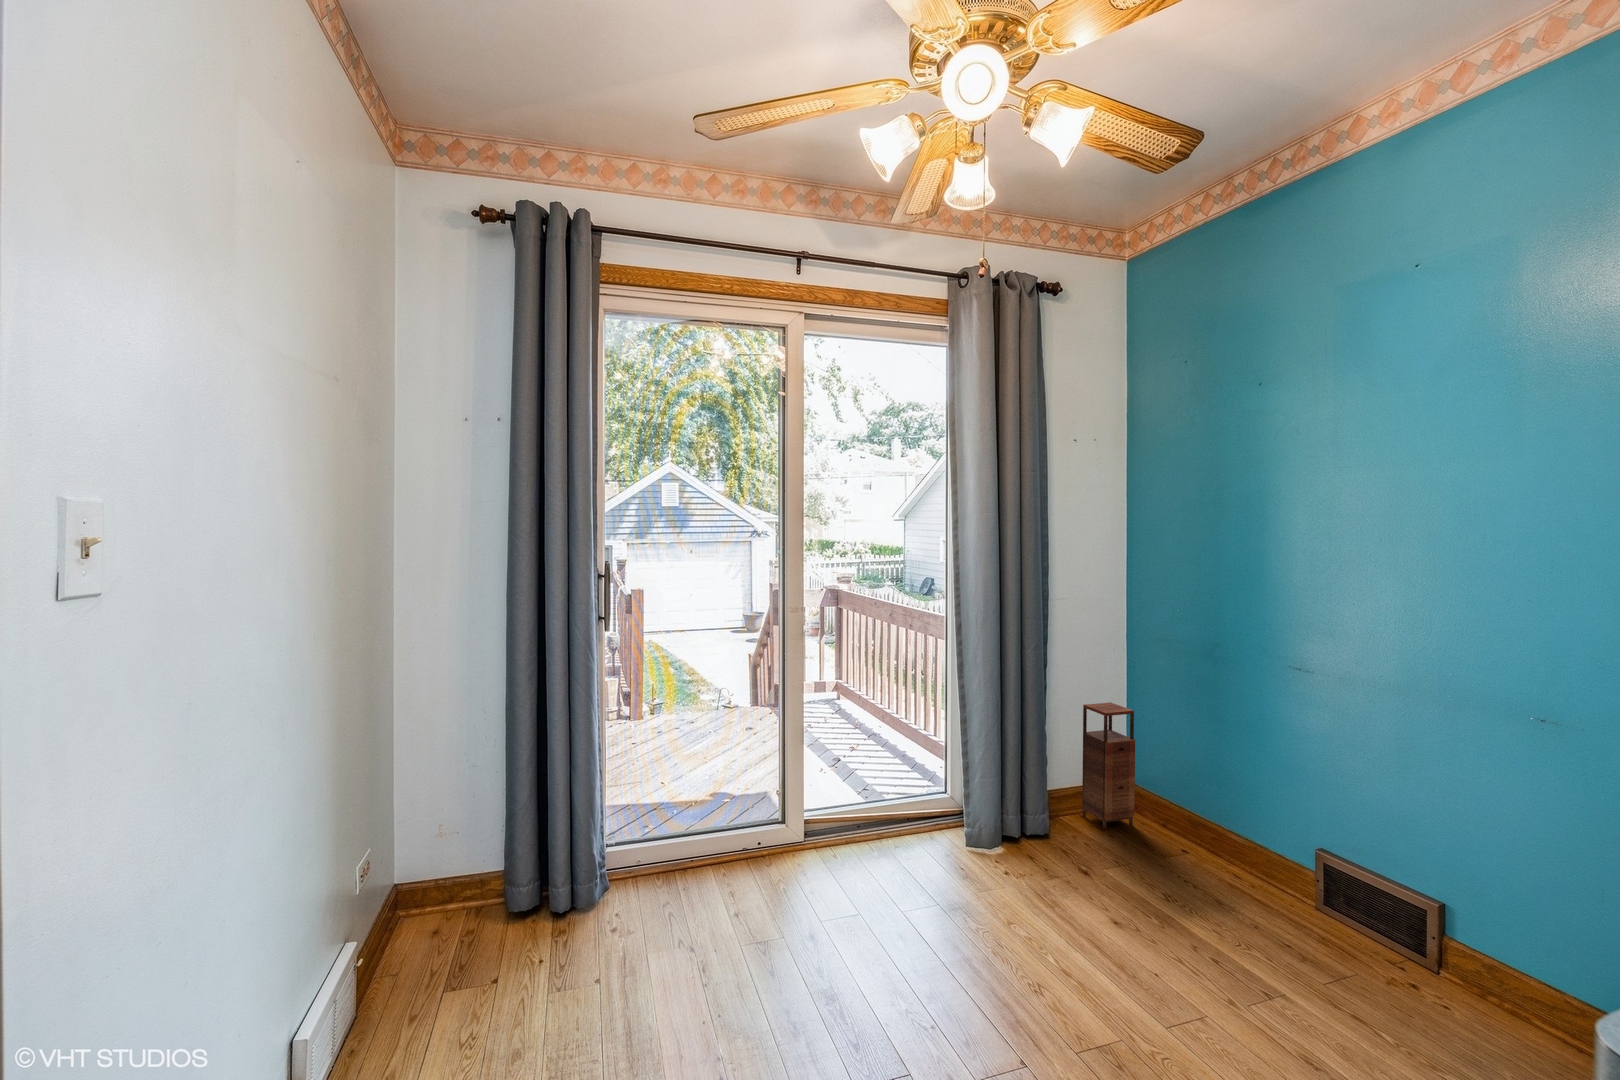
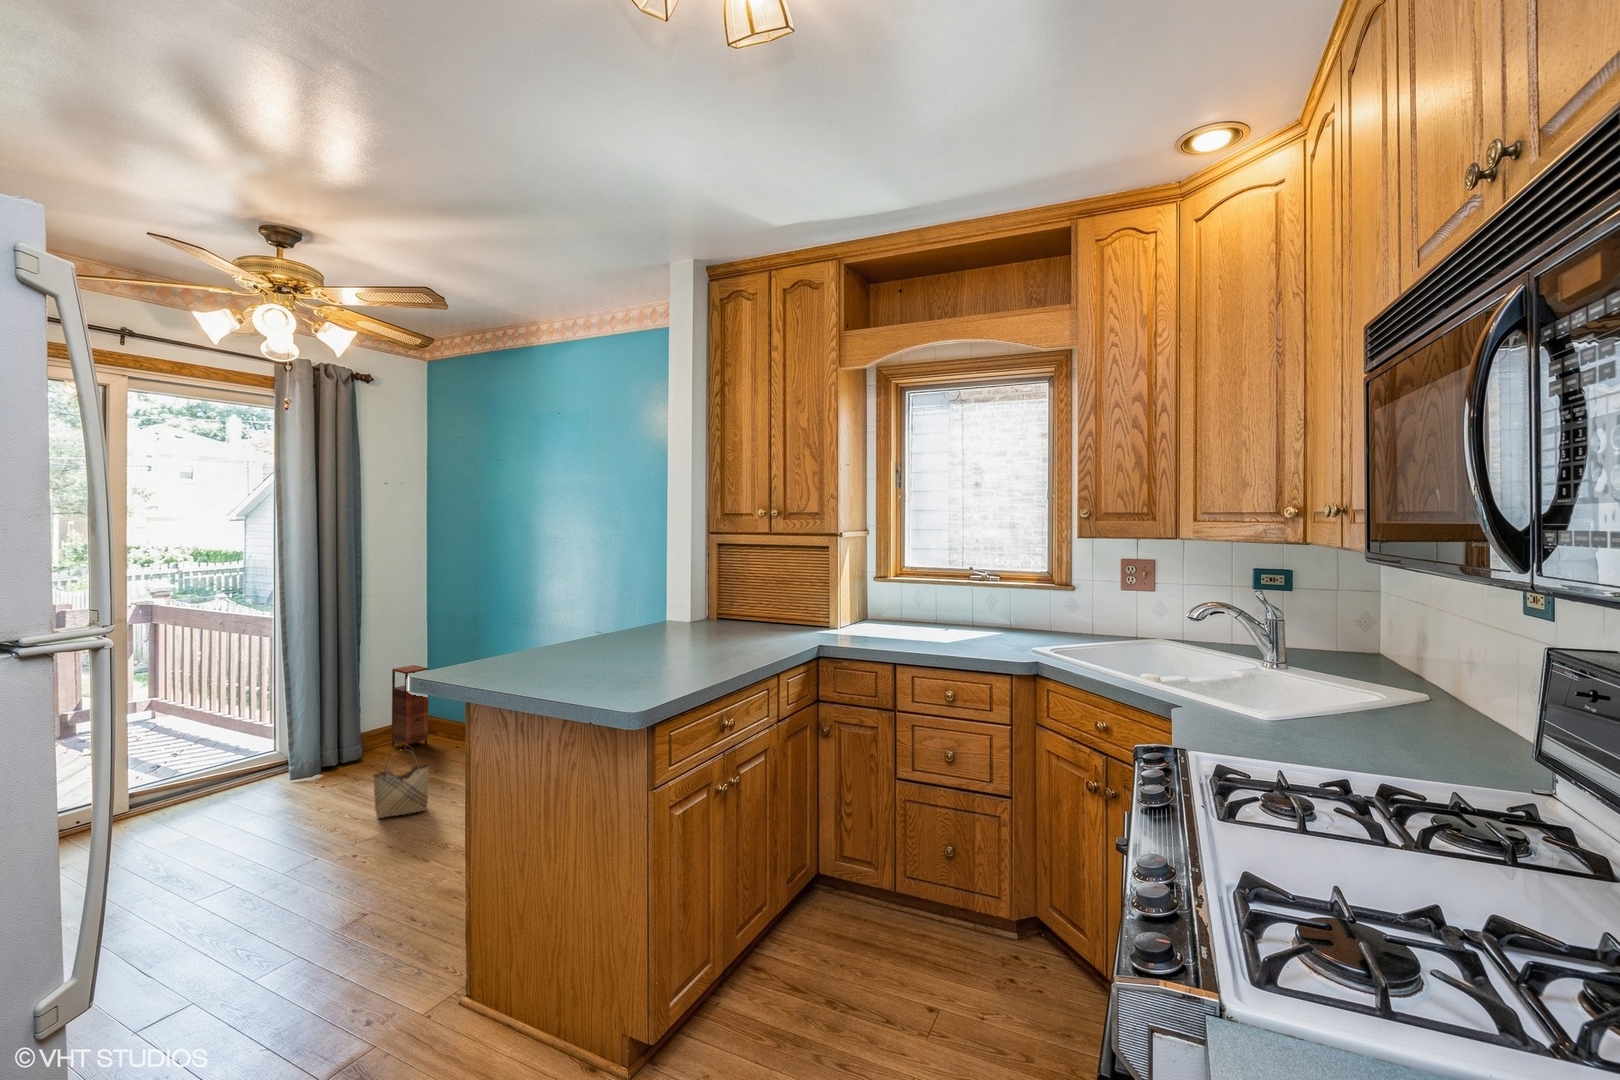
woven basket: none [1099,855,1196,1001] -> present [373,752,429,818]

